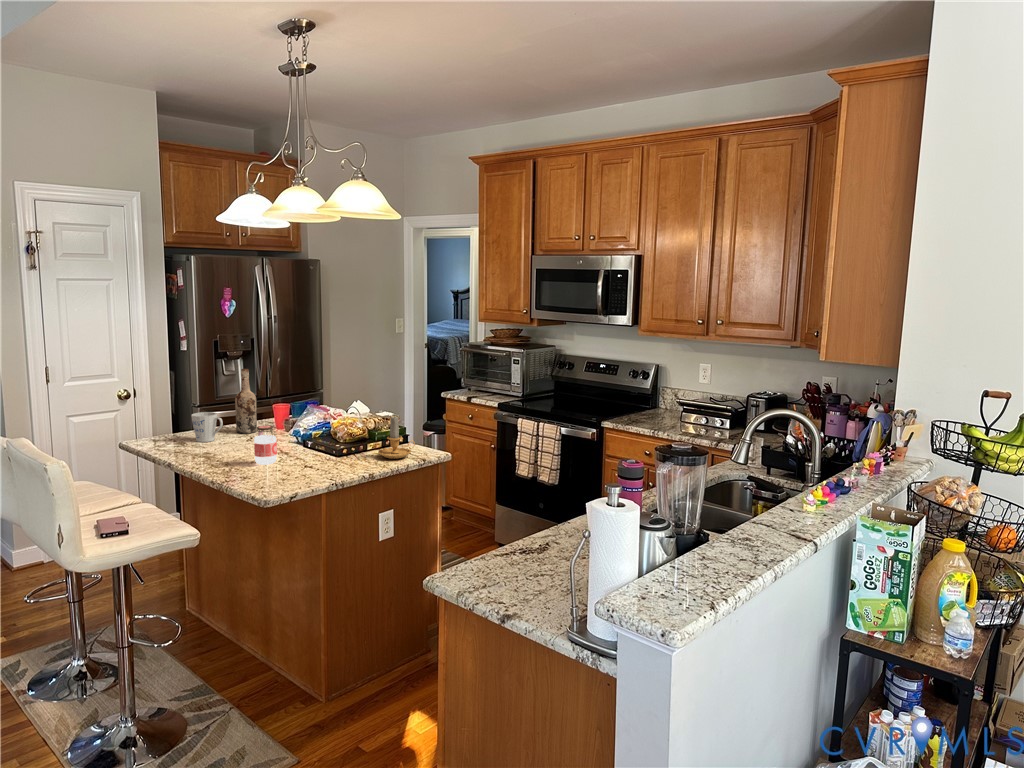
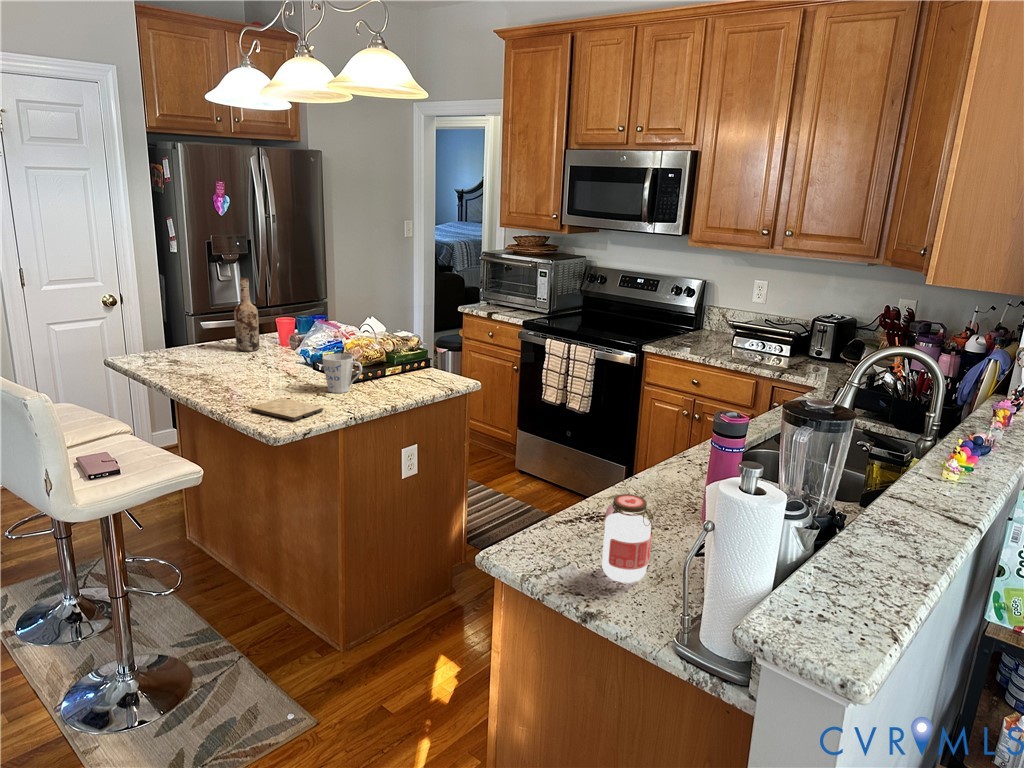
mug: present [191,412,223,442] -> present [323,353,362,393]
candle: present [378,417,415,459] -> none [399,336,440,386]
jar: present [254,425,277,465] -> present [602,494,655,583]
cutting board: none [248,470,310,488] -> present [251,398,323,421]

